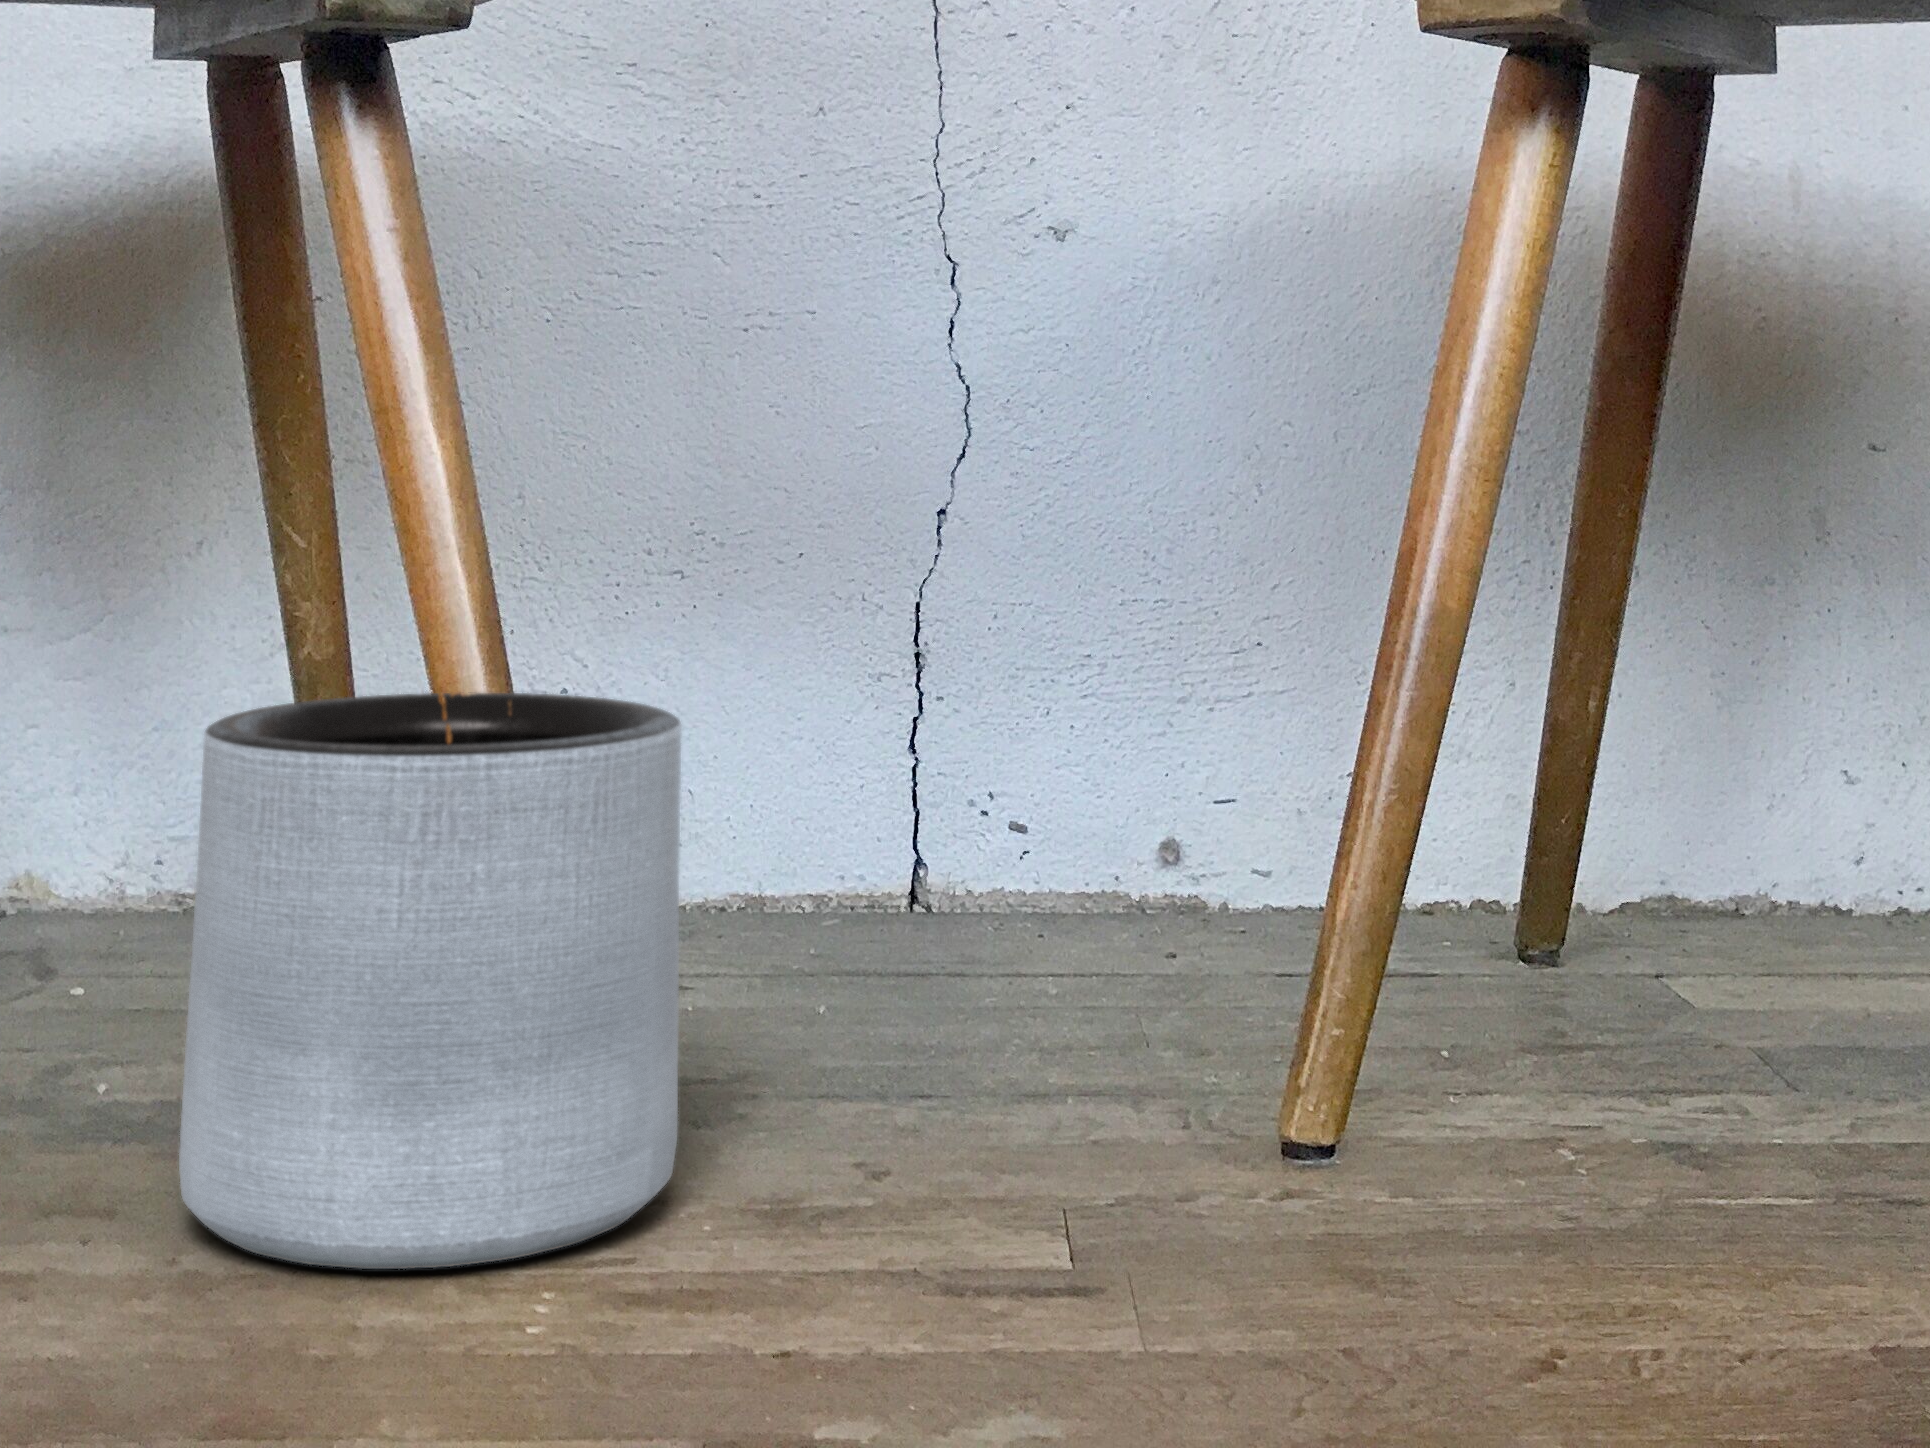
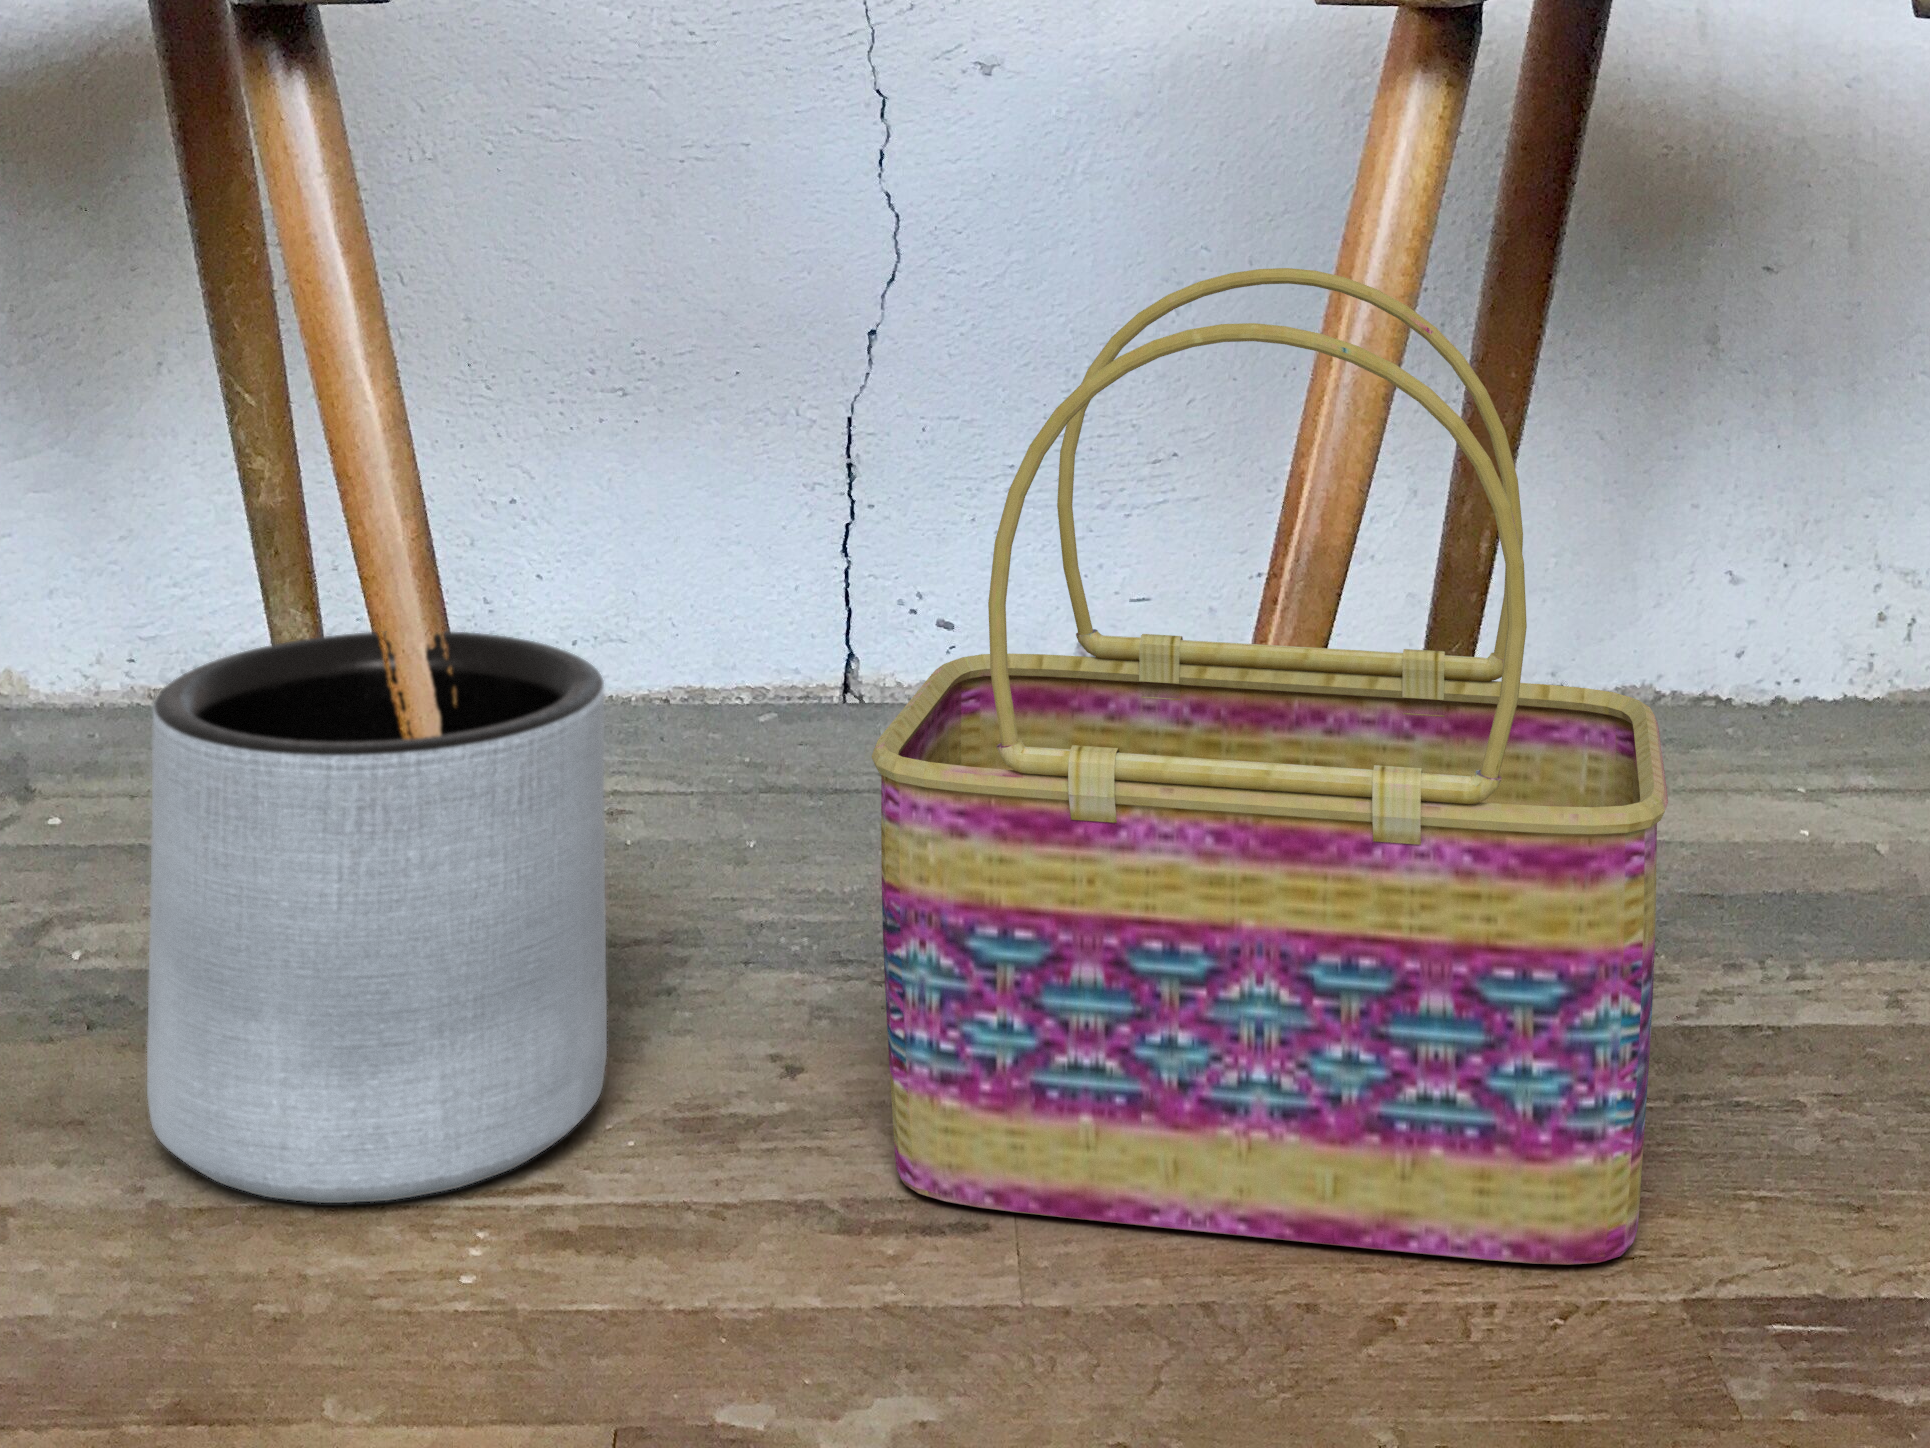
basket: none [969,282,1827,1321] -> present [872,268,1668,1265]

